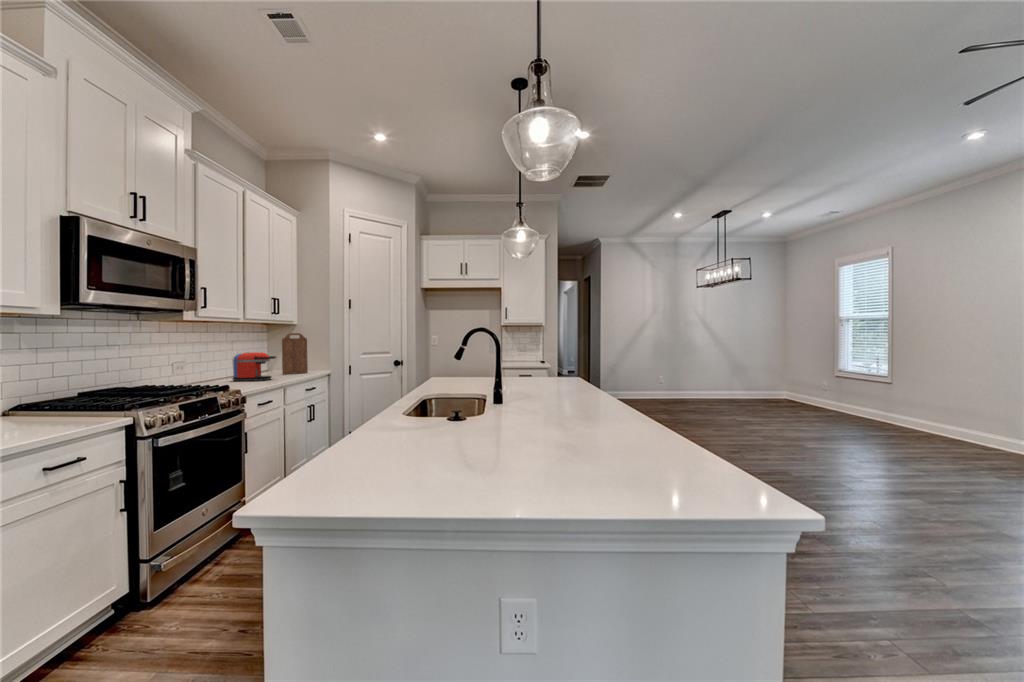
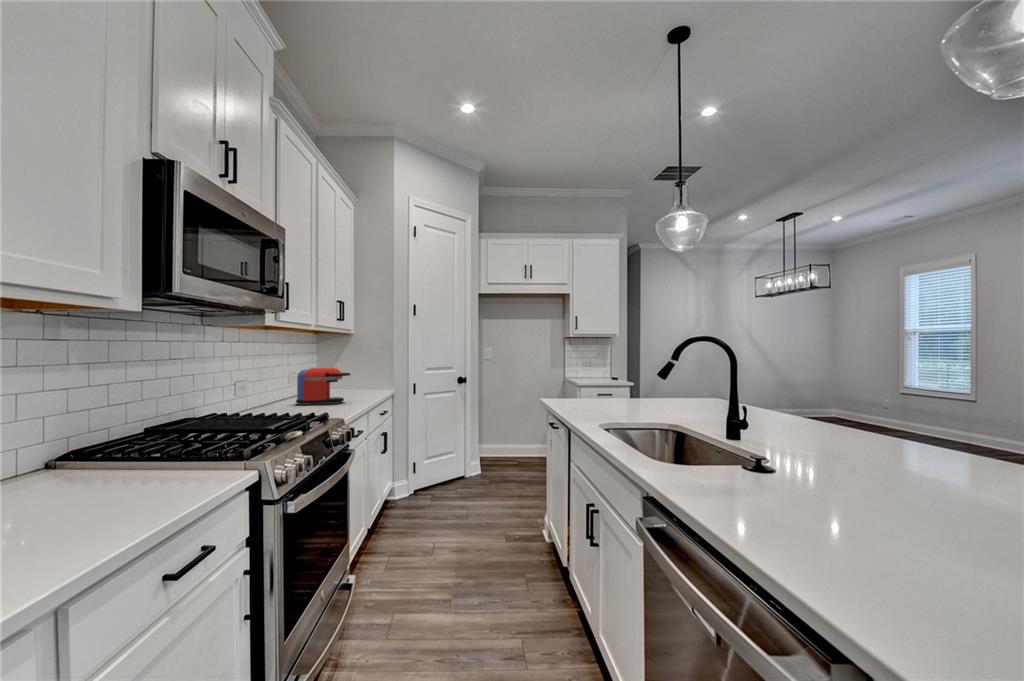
cutting board: present [282,333,308,374] -> none [343,344,371,395]

